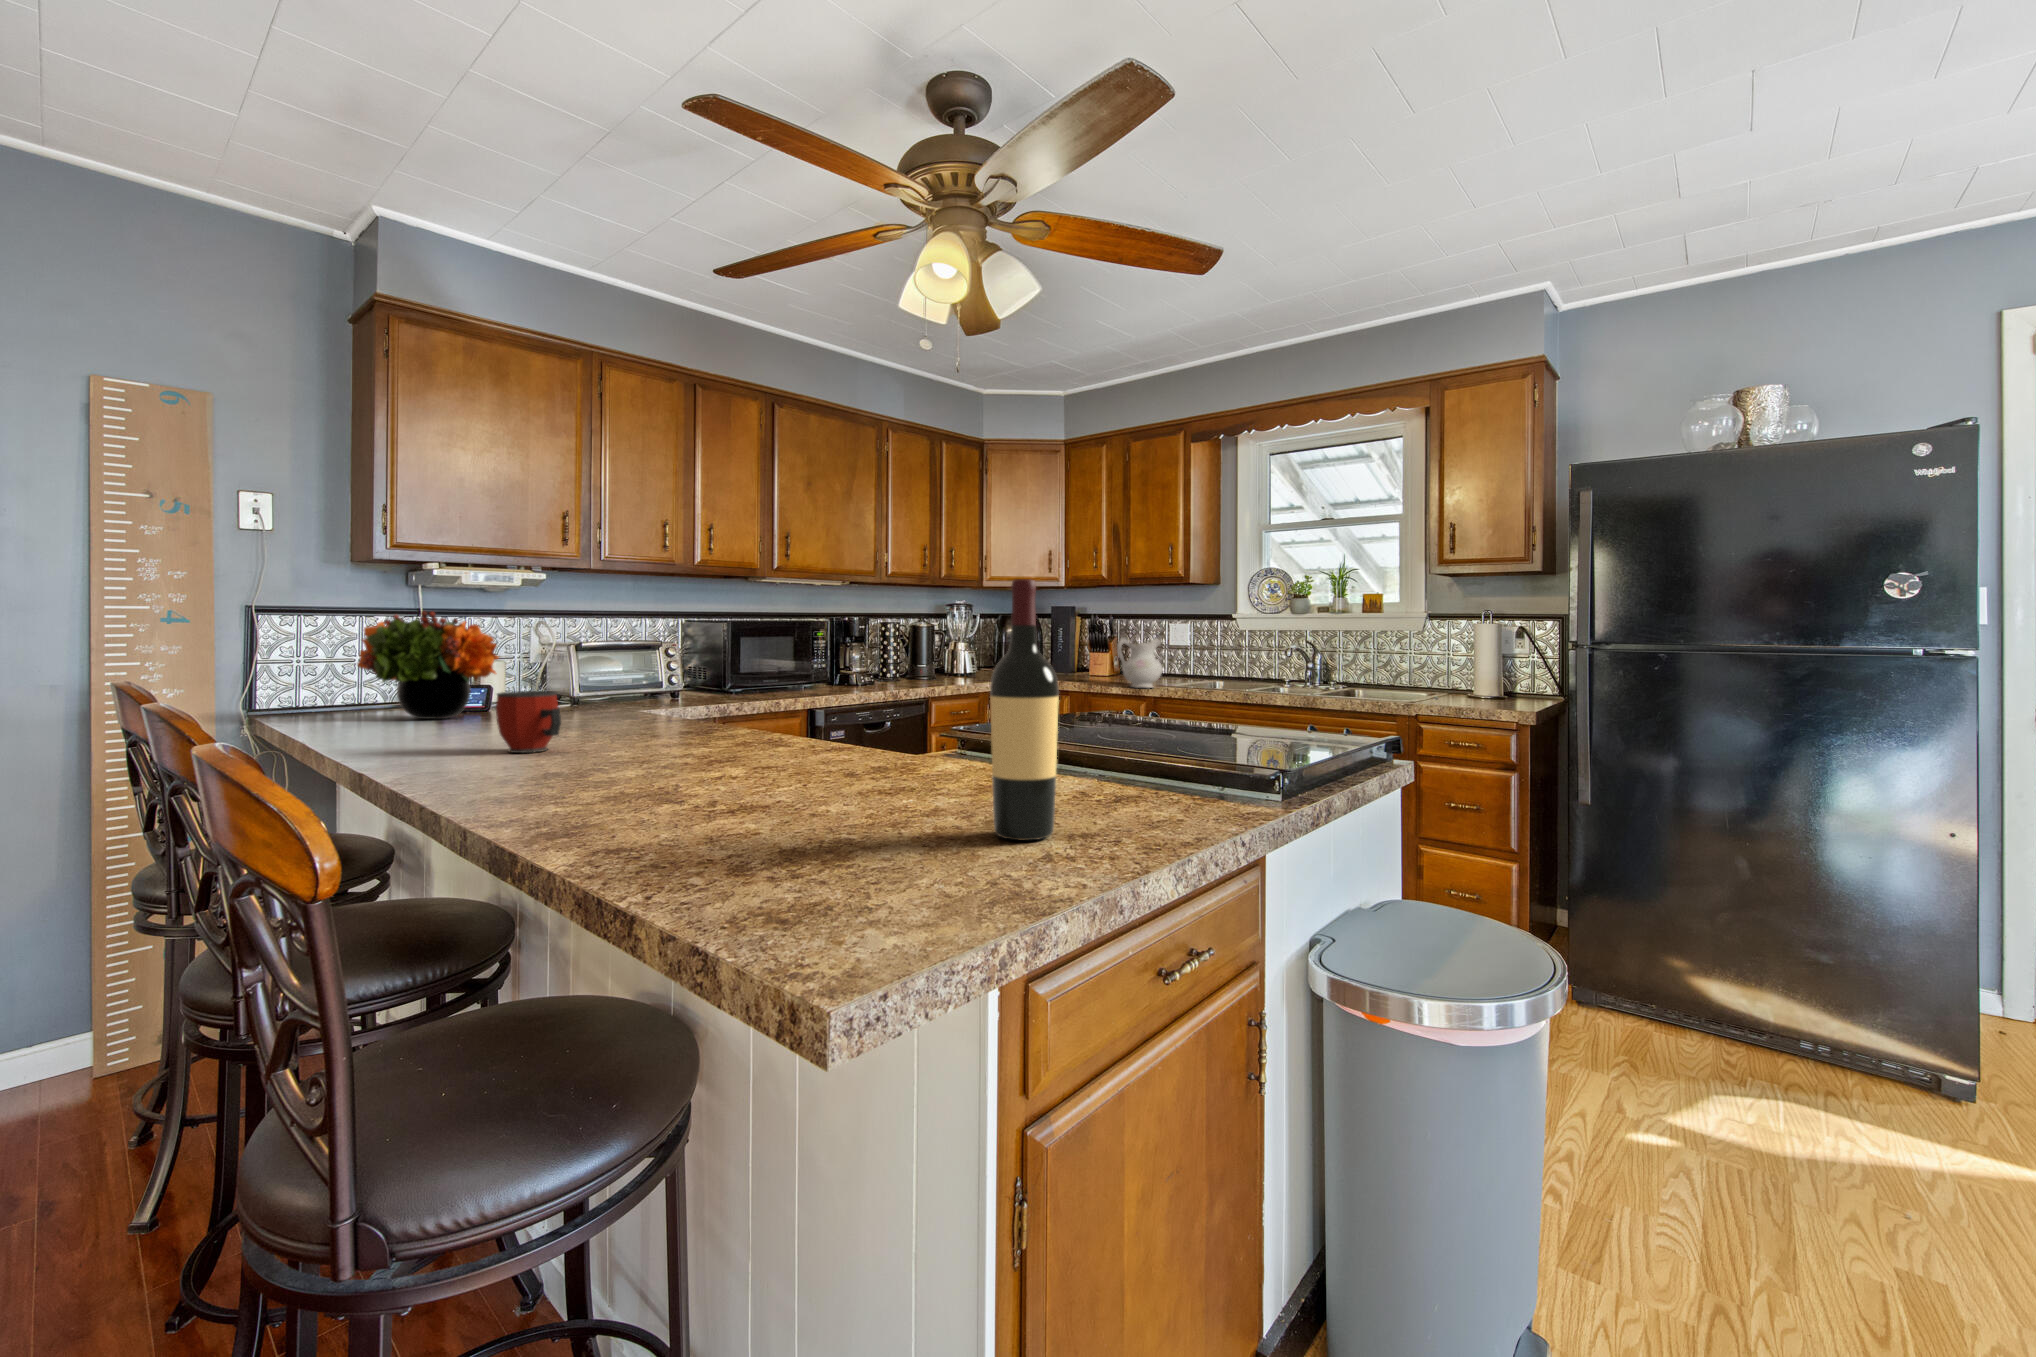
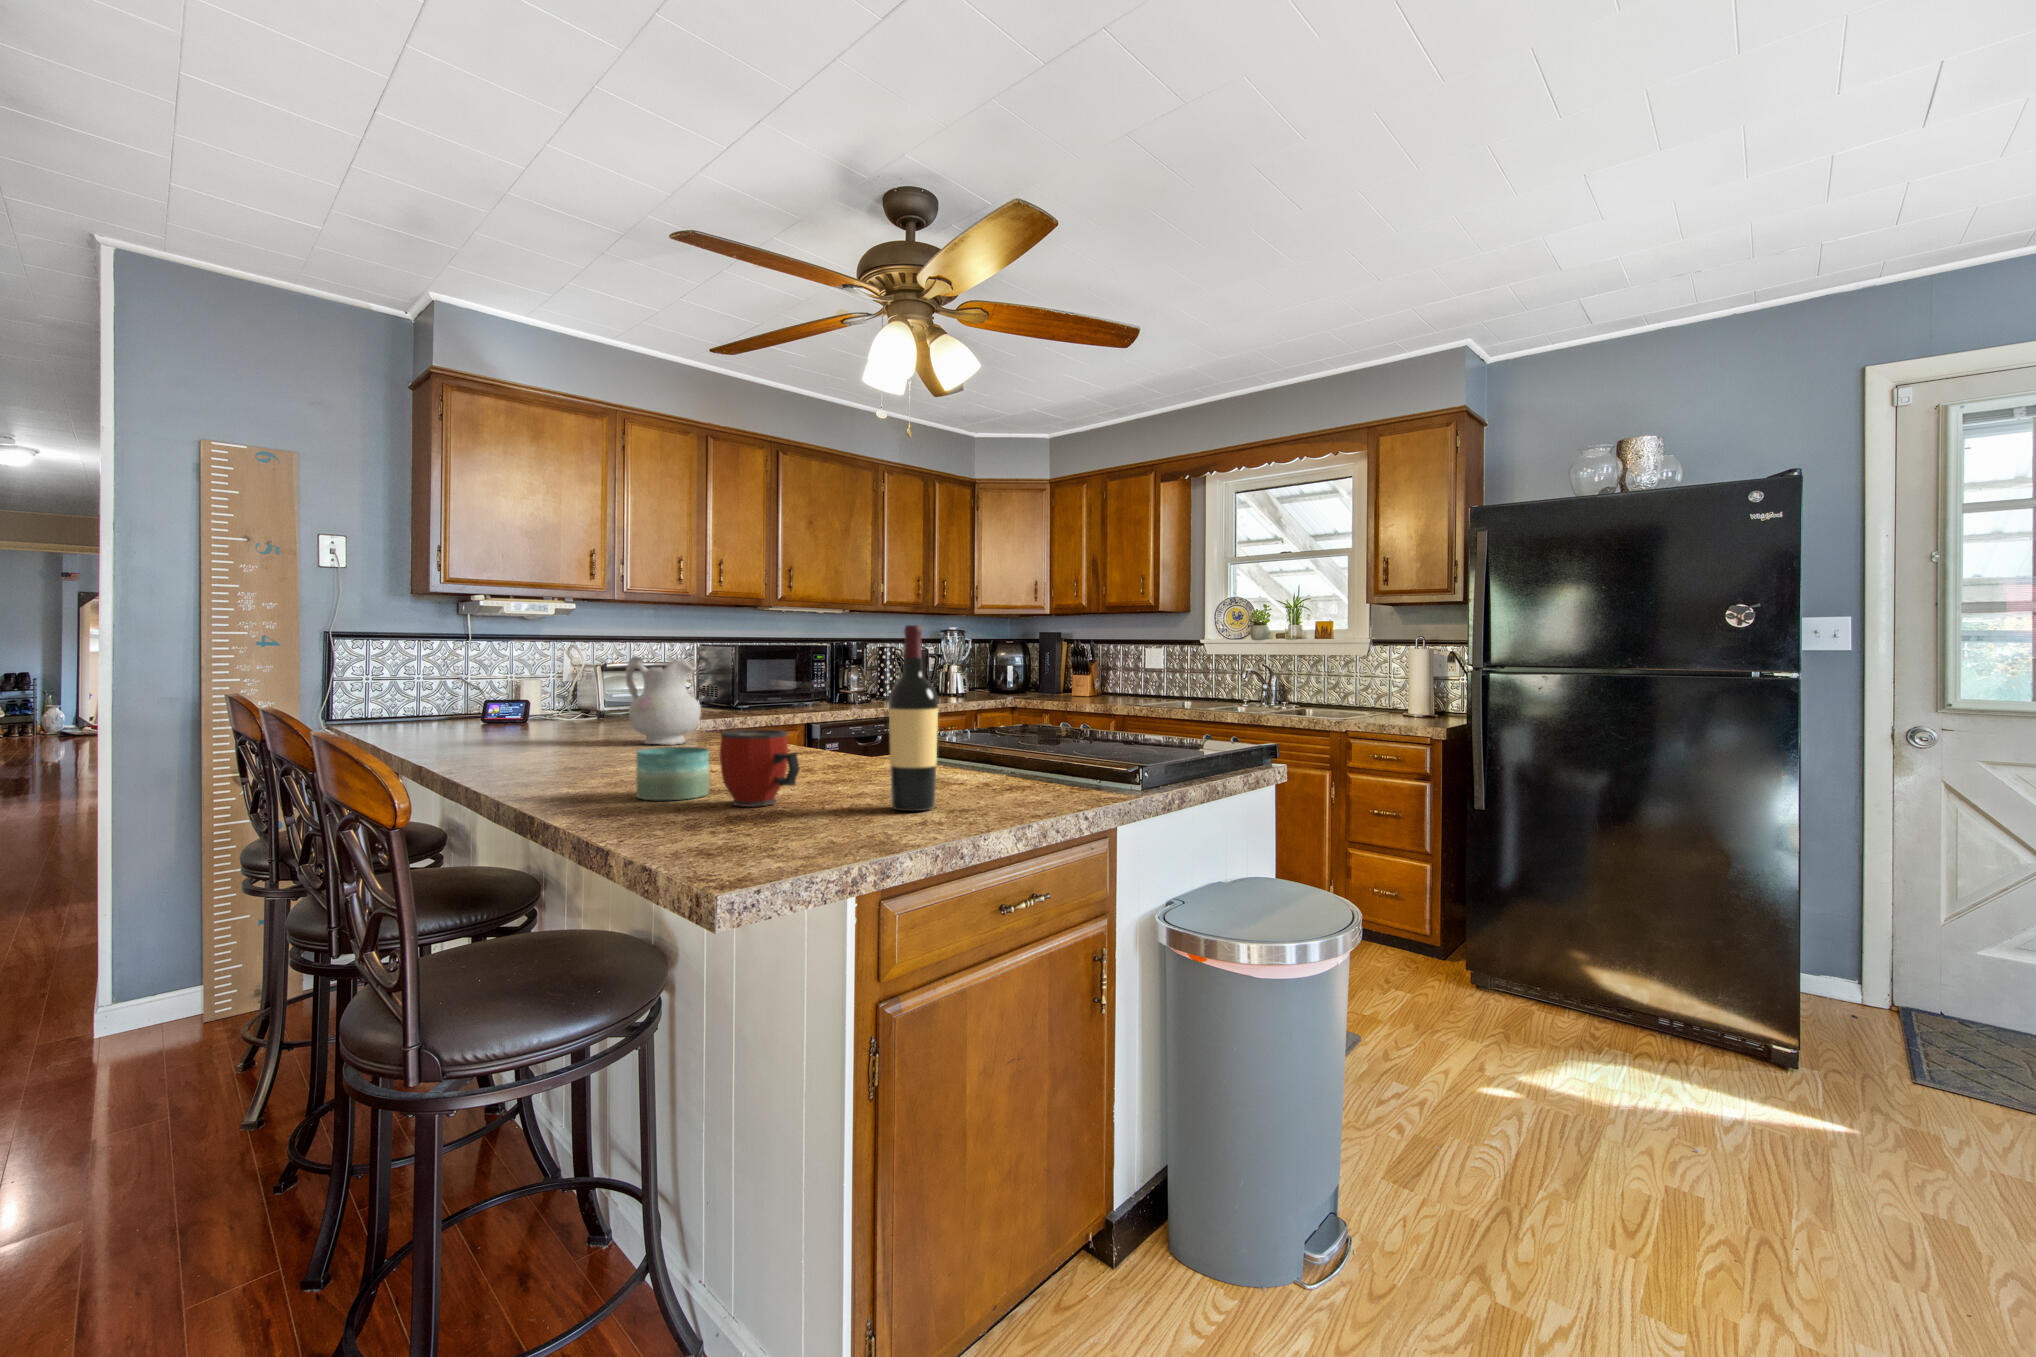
flower arrangement: present [357,611,499,719] -> none [417,637,539,729]
ceramic pitcher: present [1117,637,1162,688] -> present [626,656,701,745]
mug: present [496,691,561,753] -> present [720,730,799,807]
candle: none [631,748,730,824] -> present [637,747,709,800]

